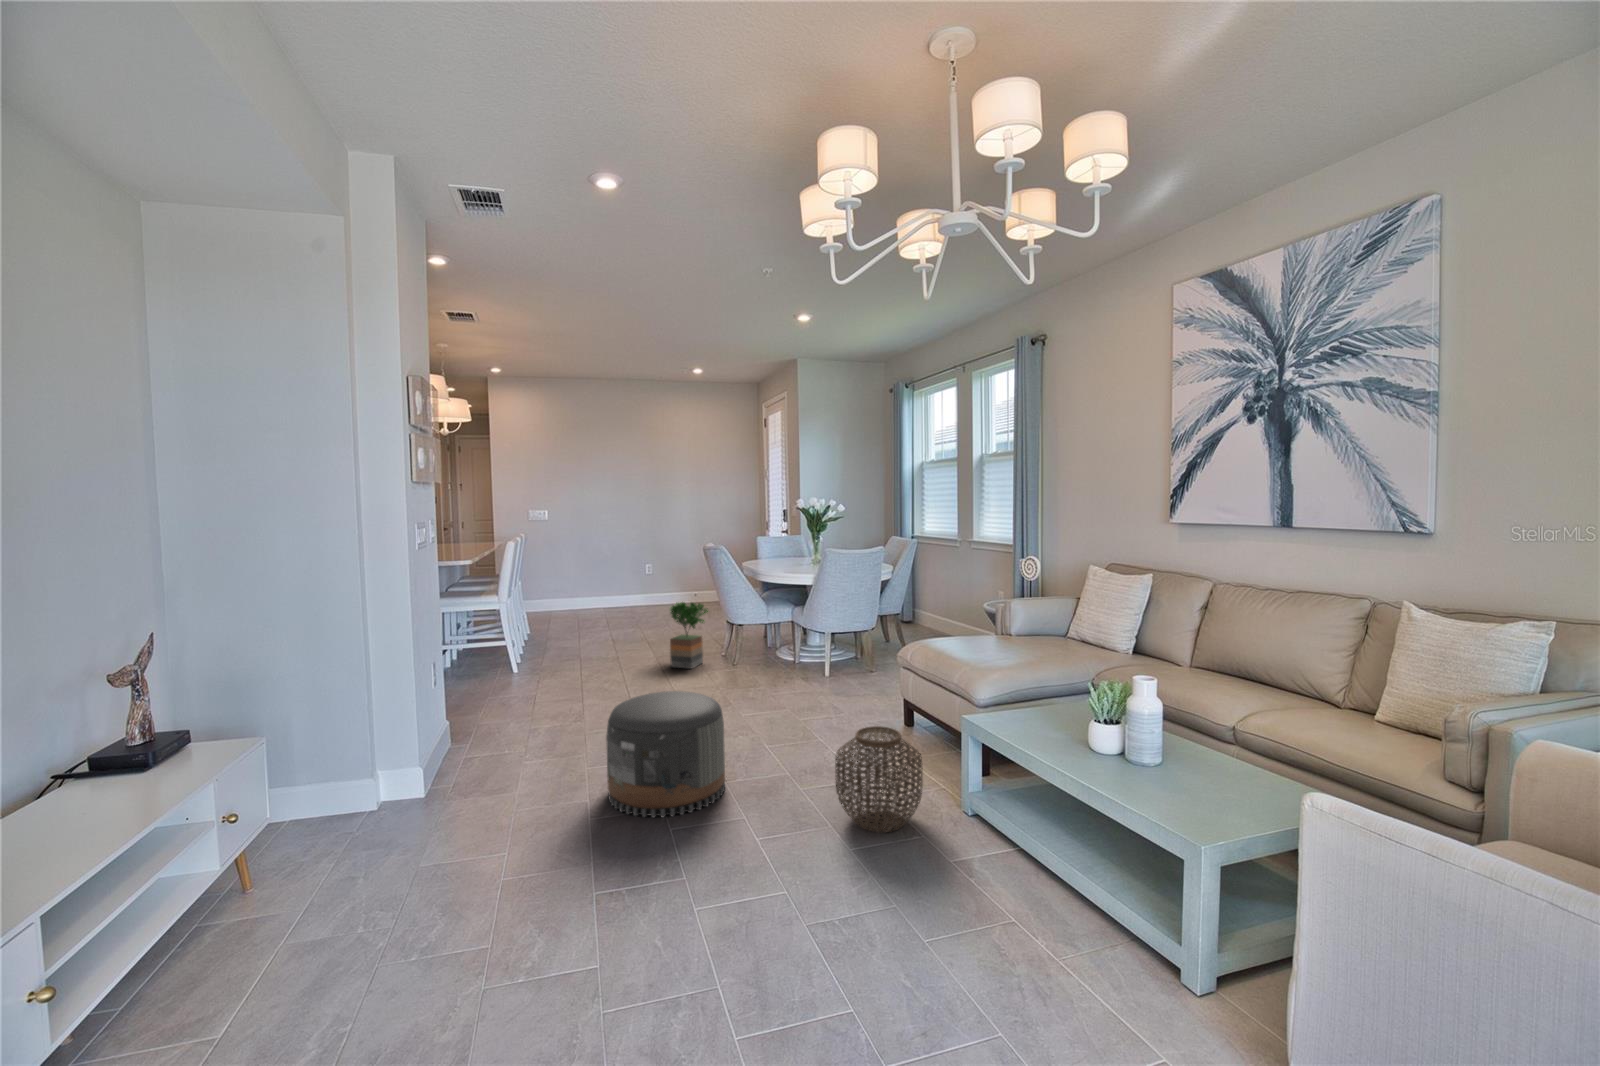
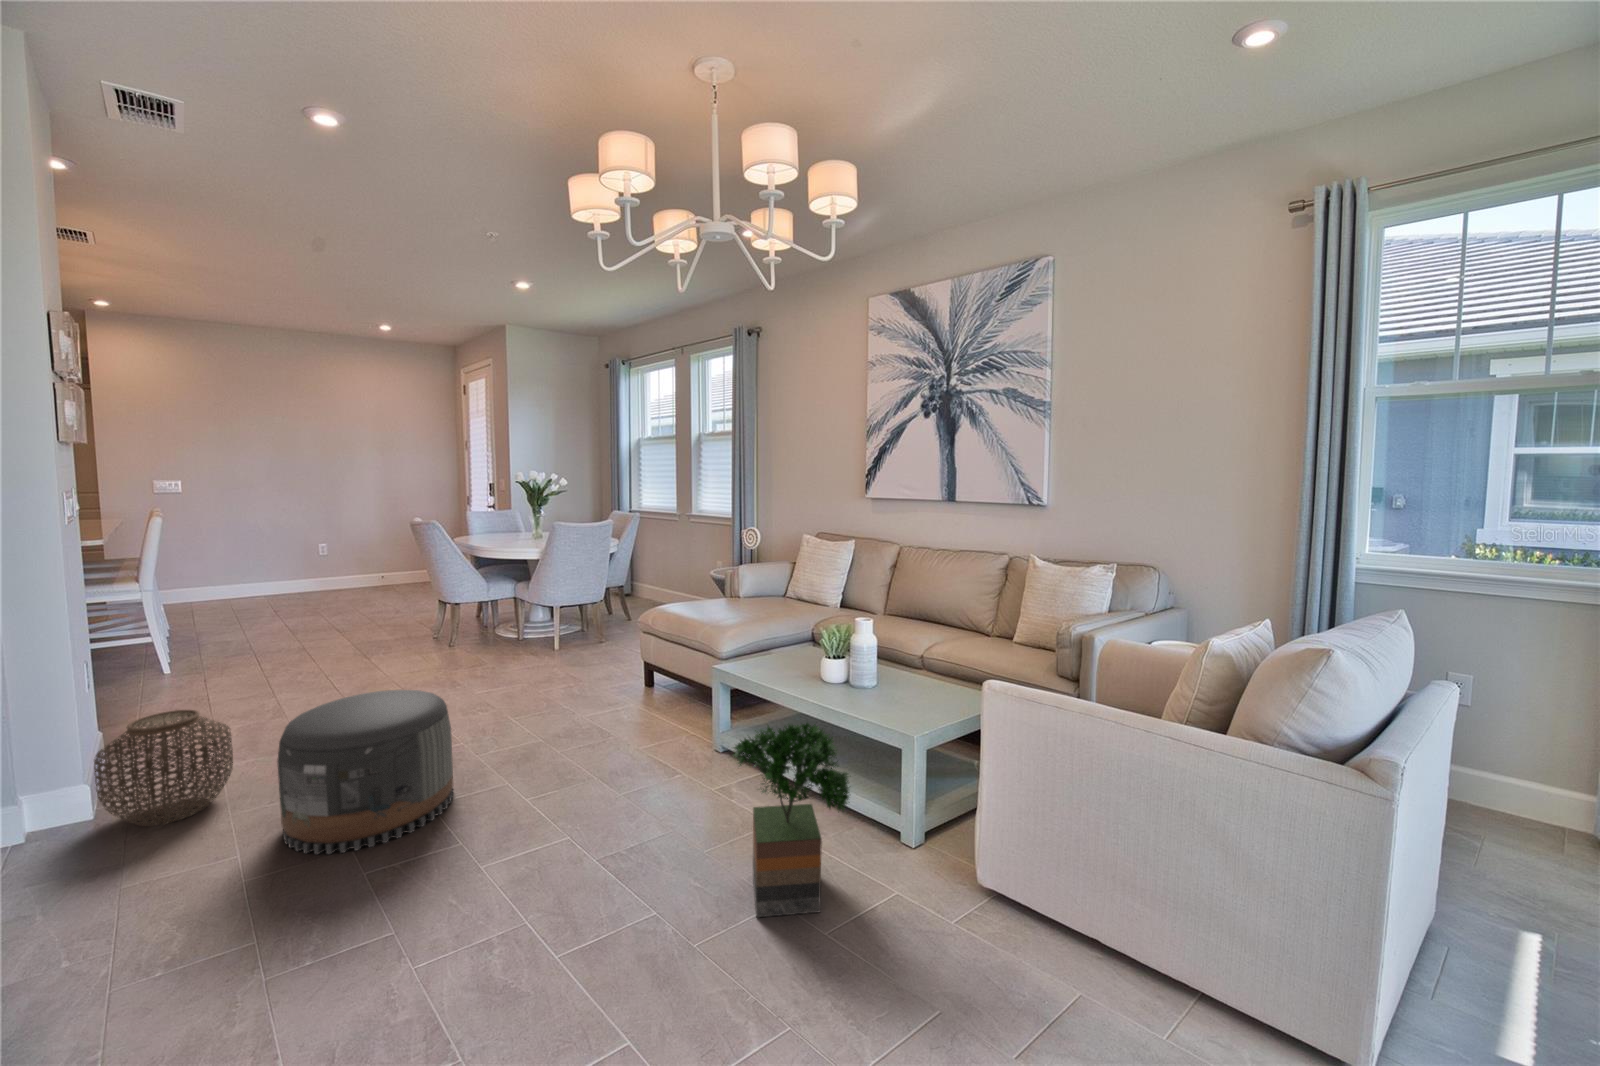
potted tree: present [670,602,708,669] -> present [734,723,849,917]
woven basket: present [835,726,922,832] -> present [94,710,233,826]

